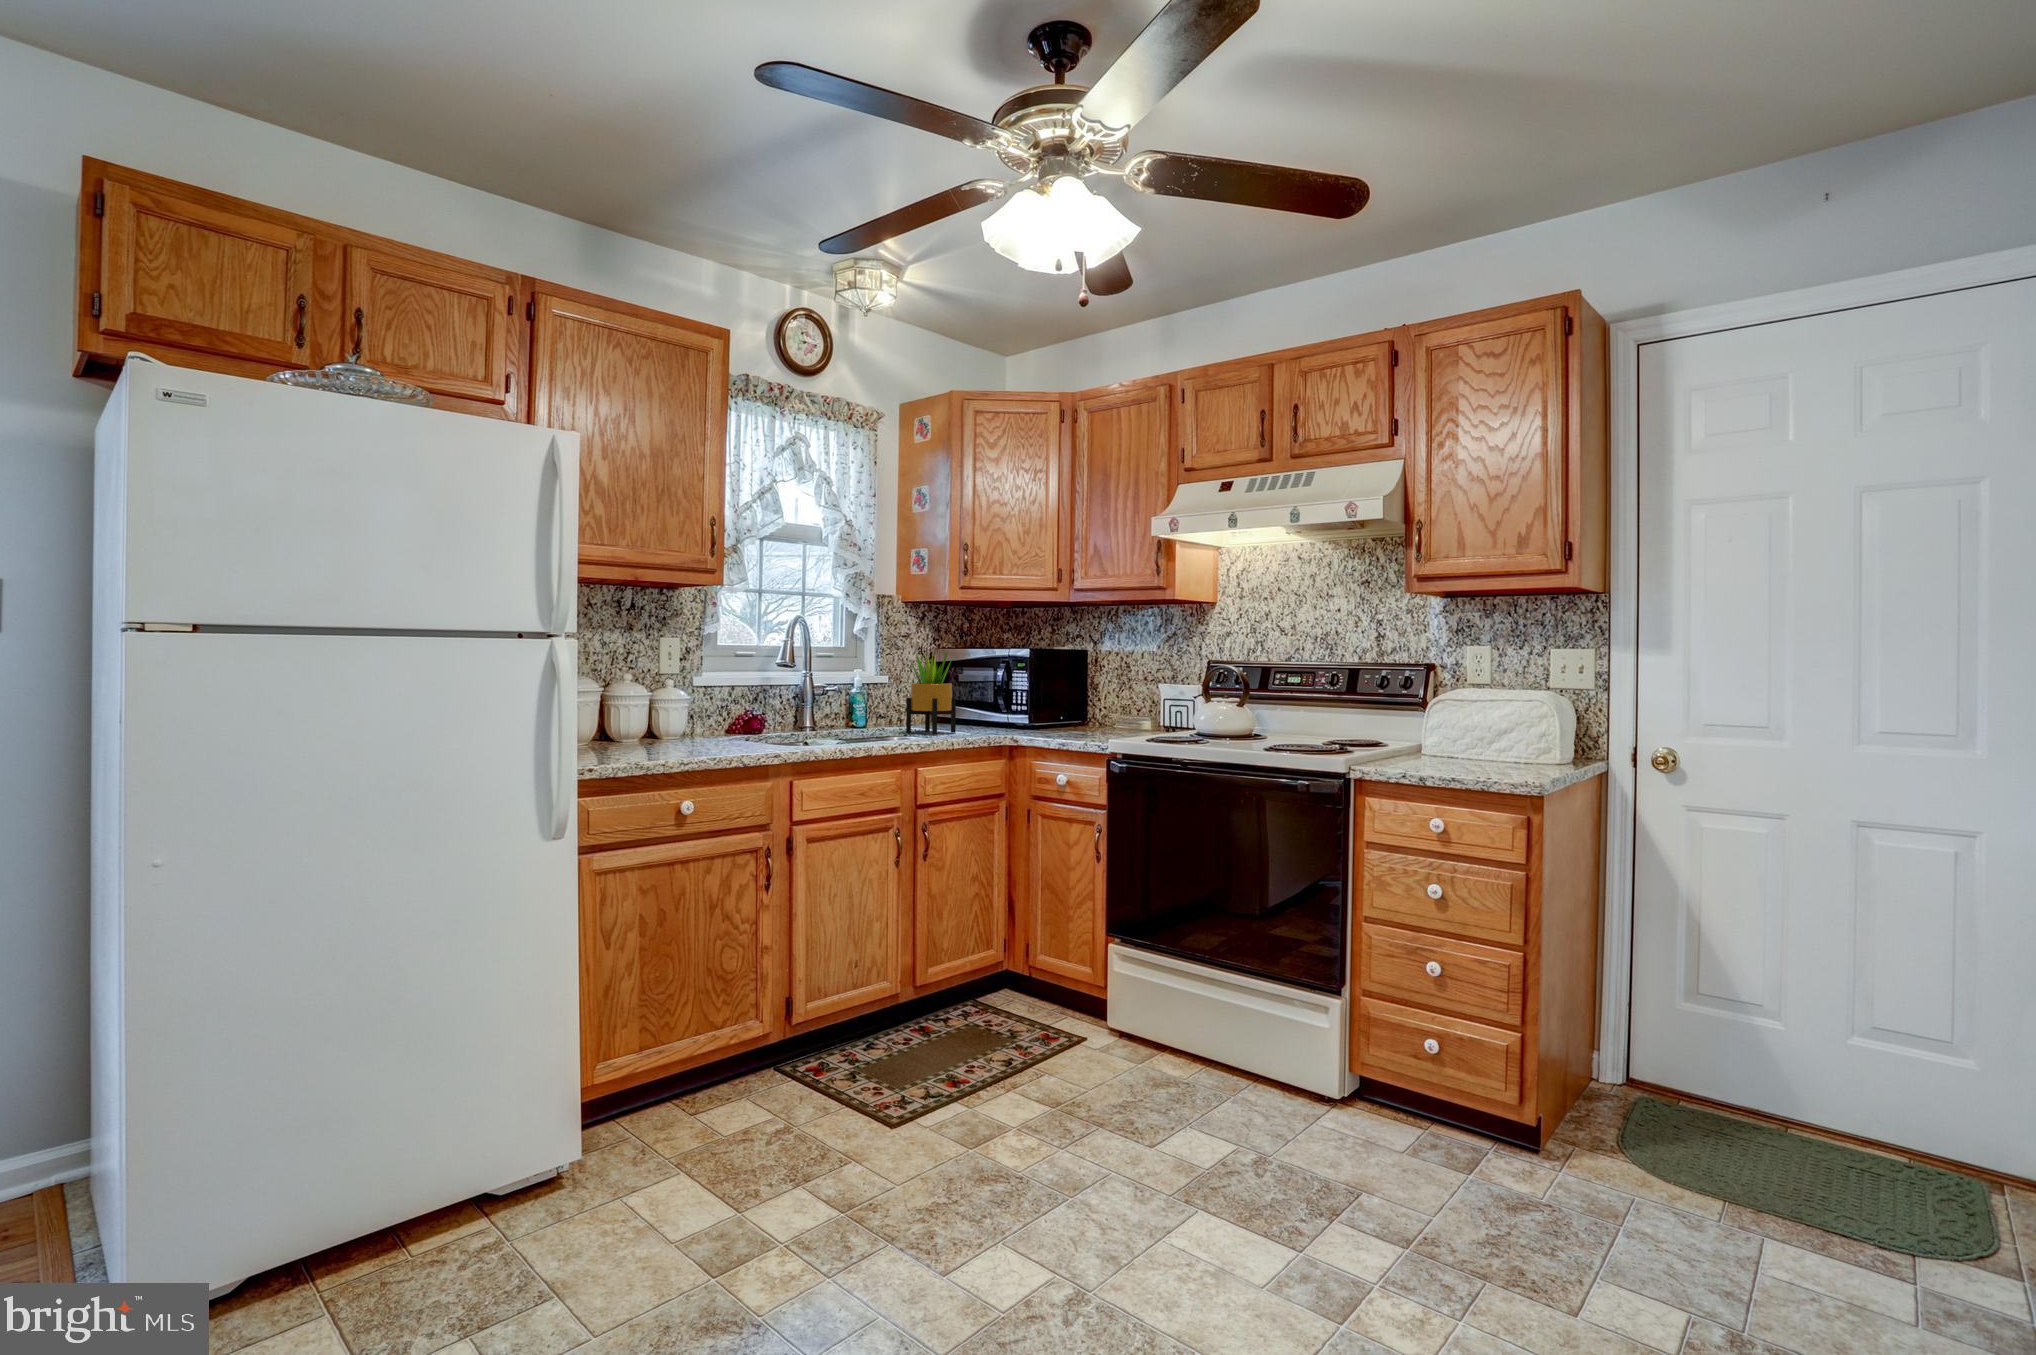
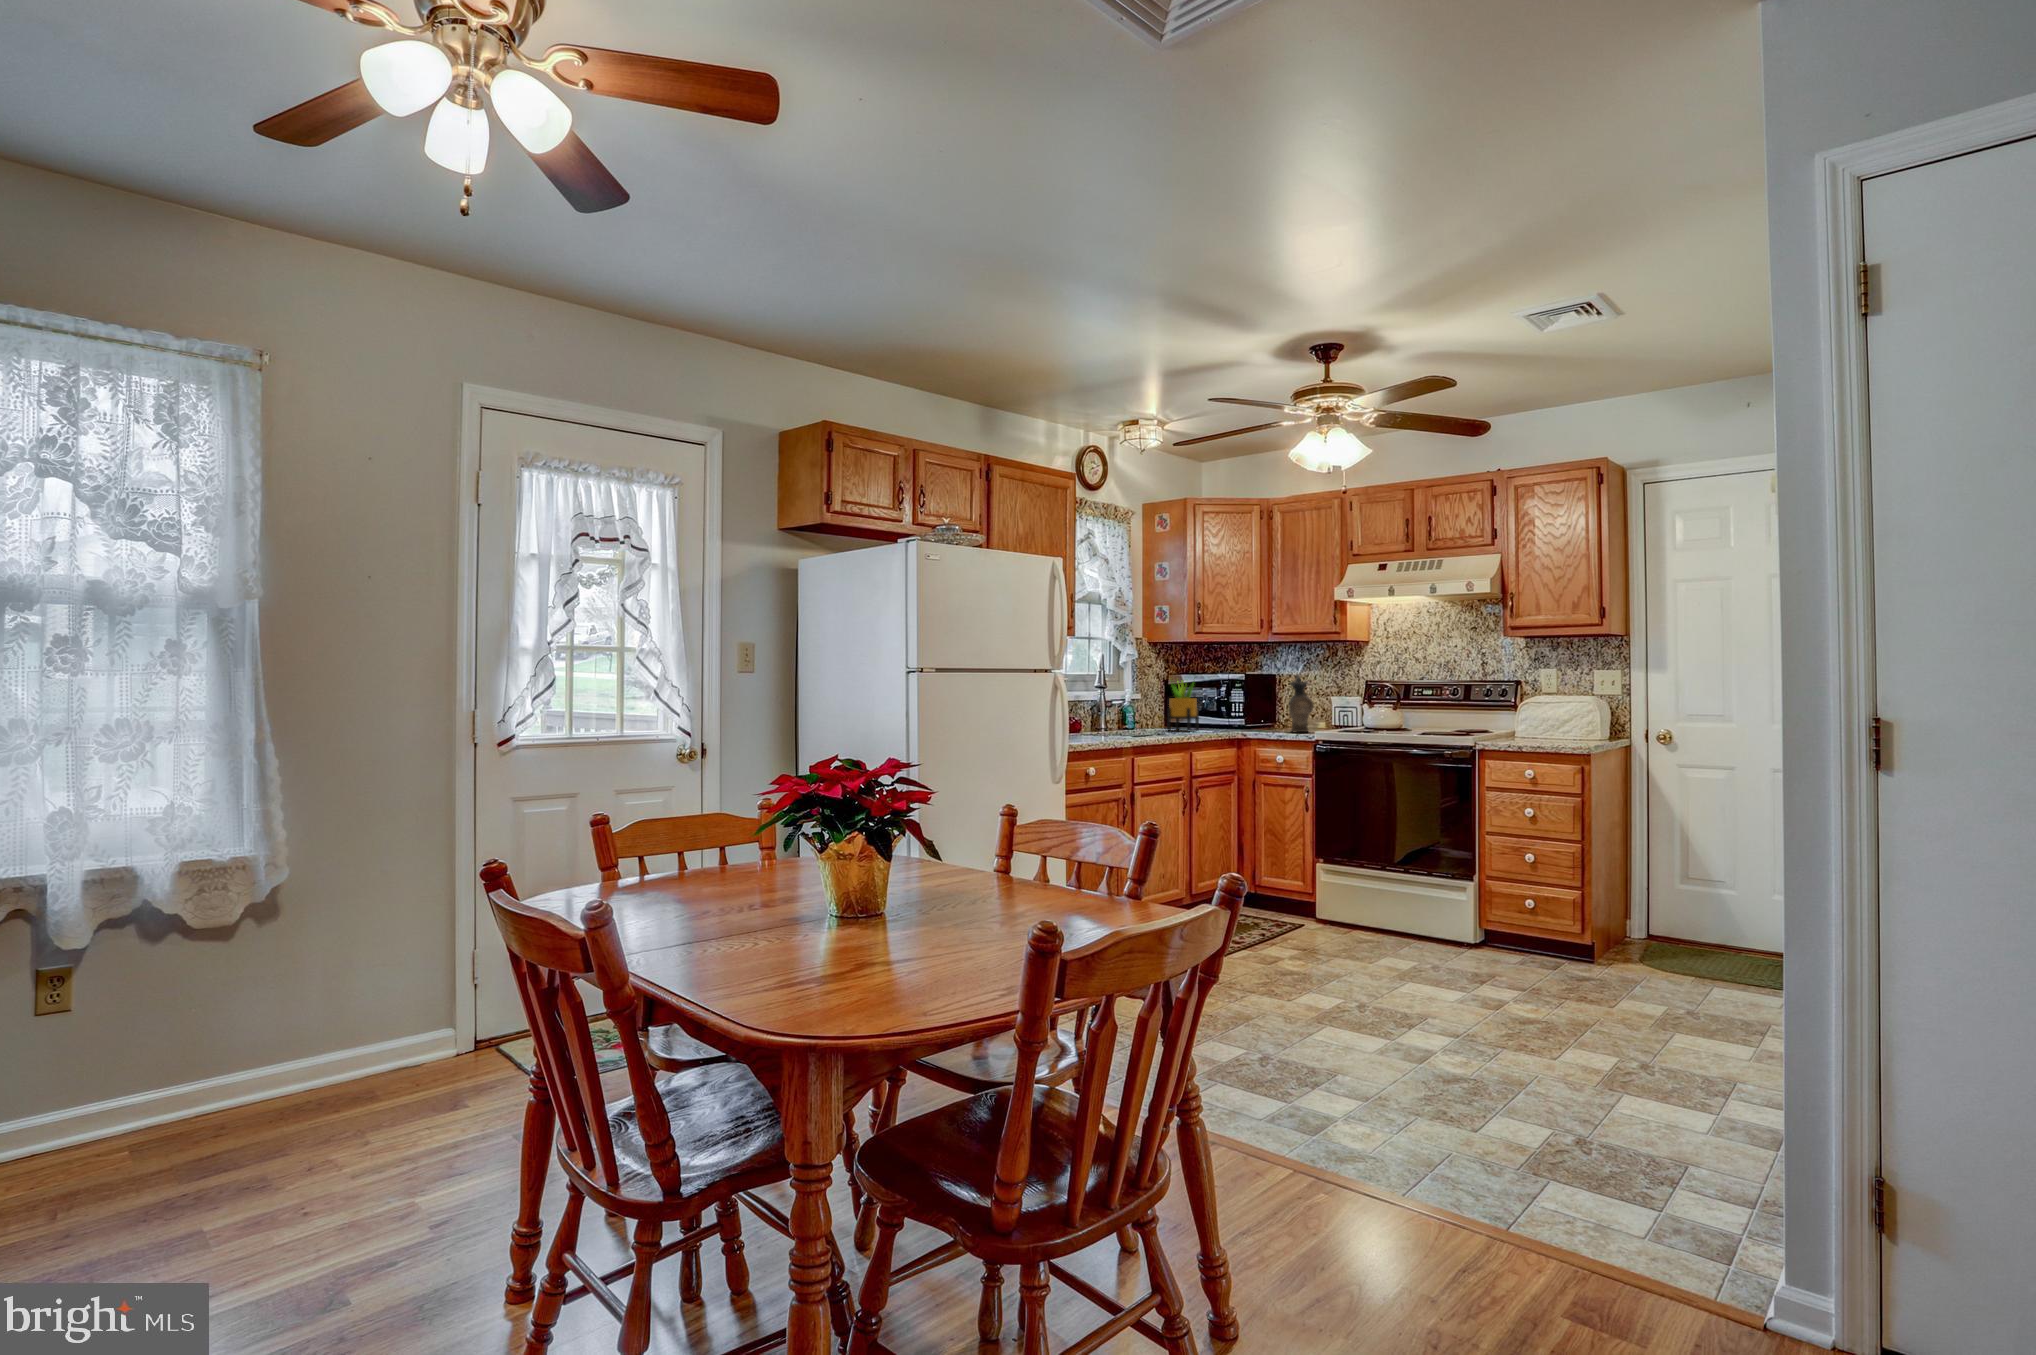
ceramic pitcher: none [1079,649,1116,738] -> present [1289,675,1314,732]

